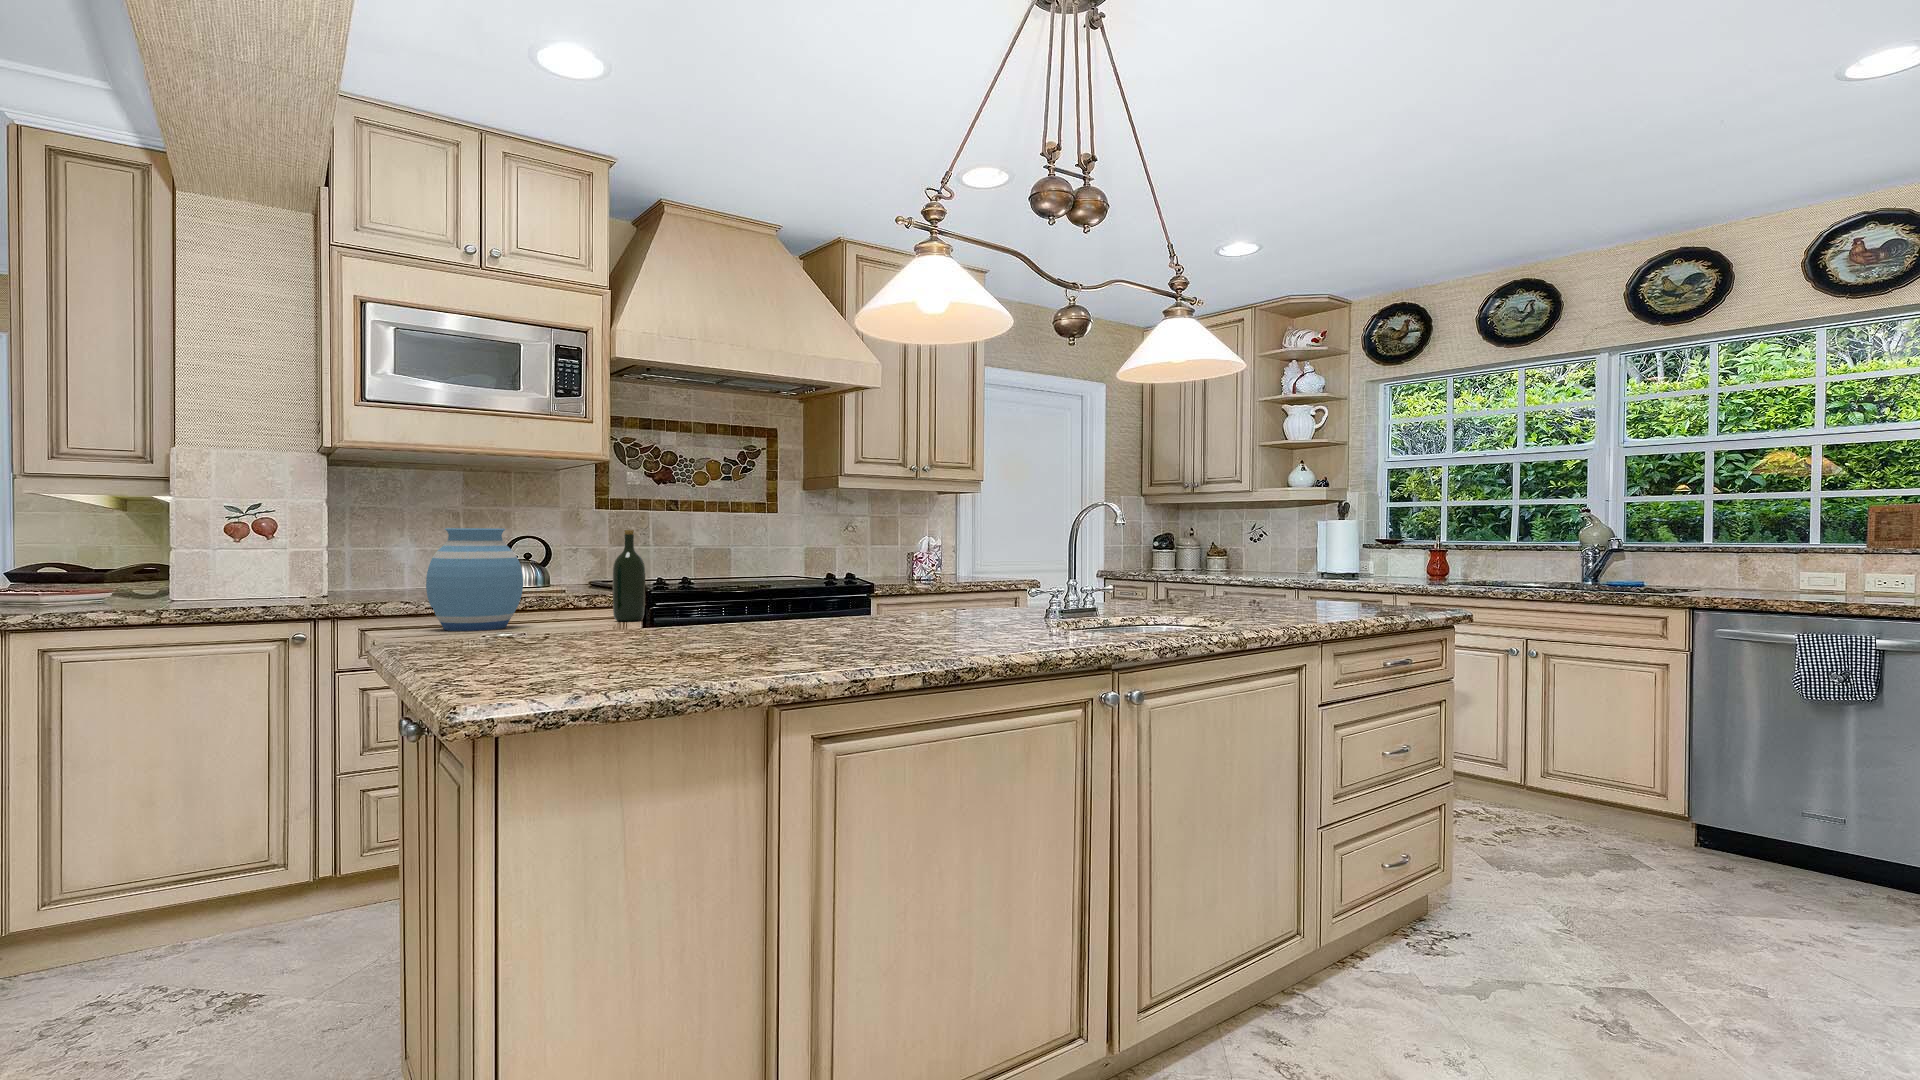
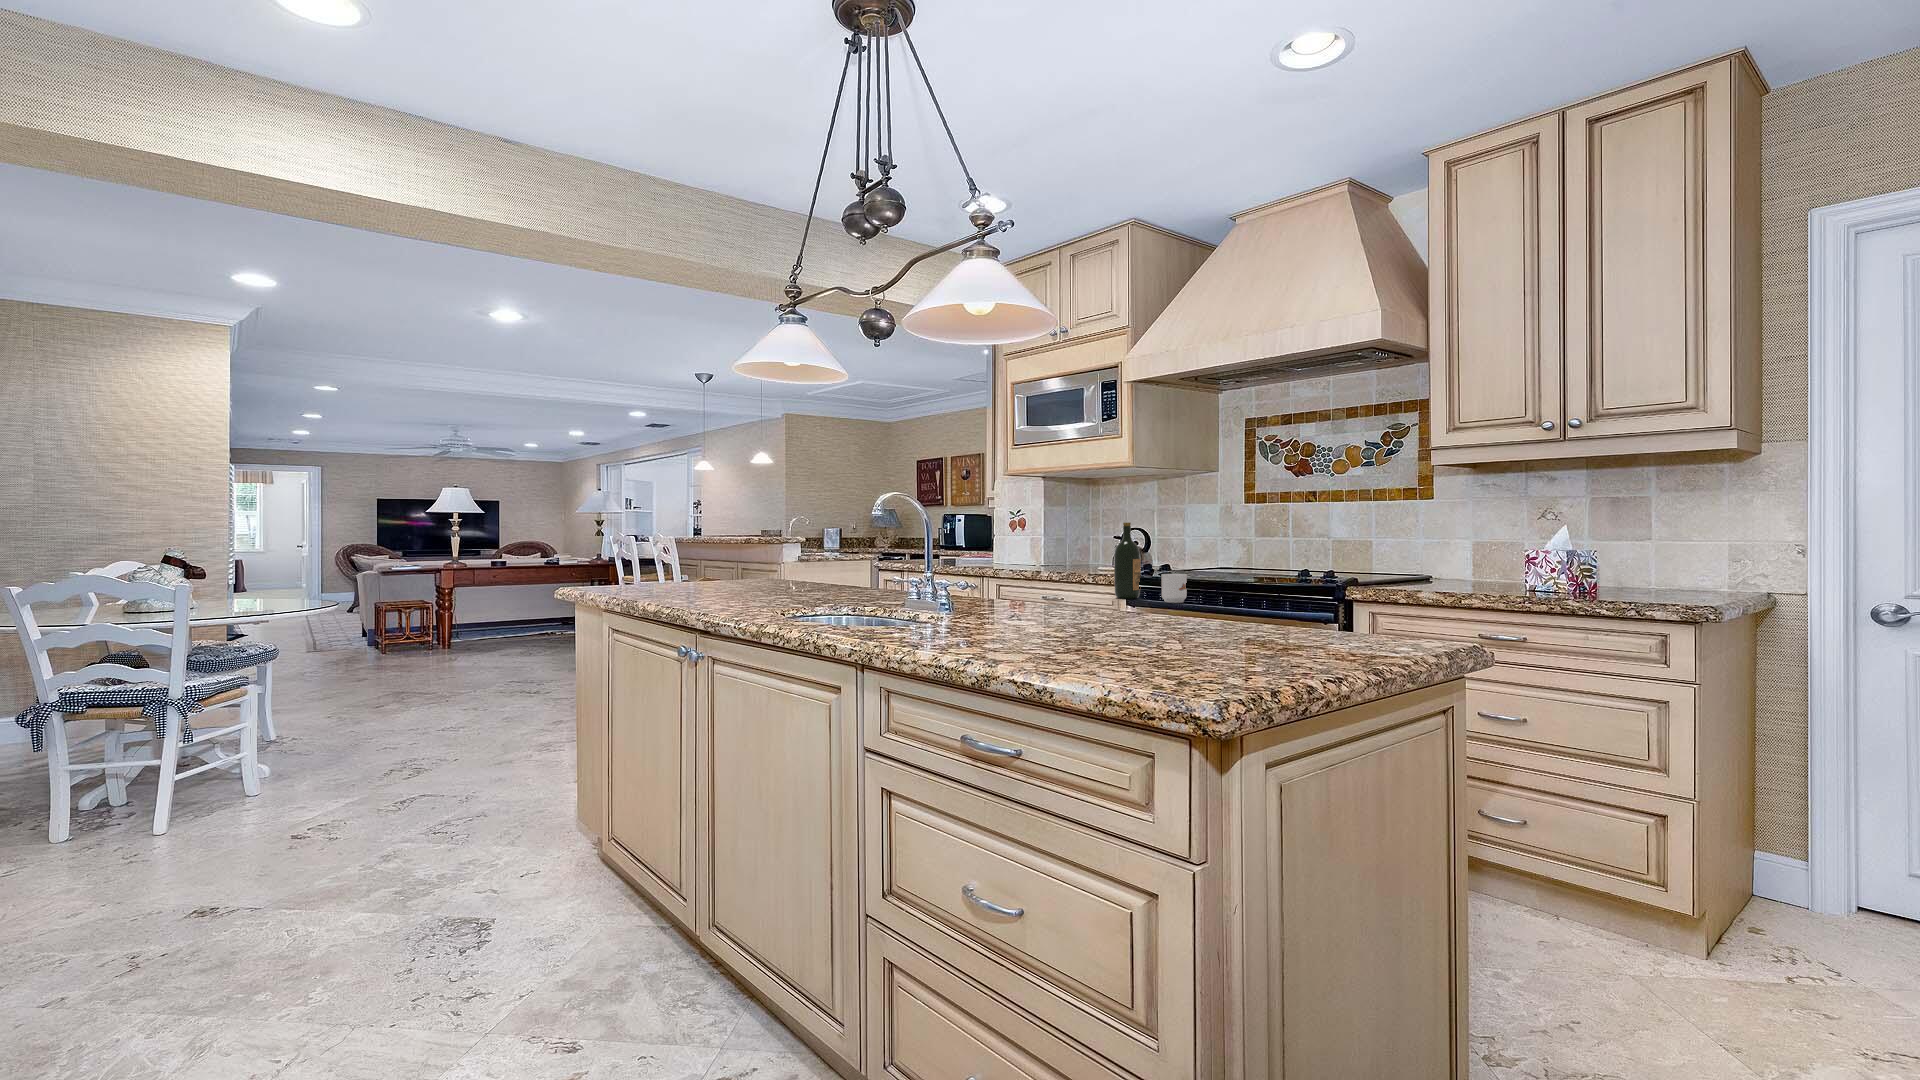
vase: present [426,528,523,631] -> none [1009,523,1069,593]
mug: none [689,587,718,618] -> present [1161,574,1187,603]

